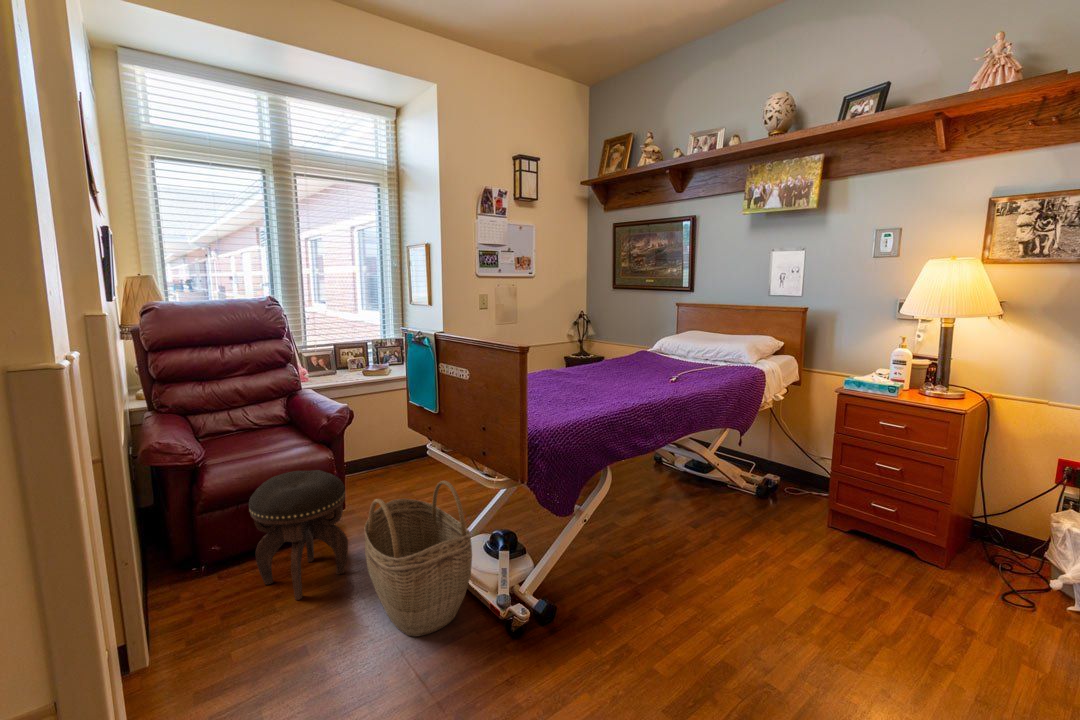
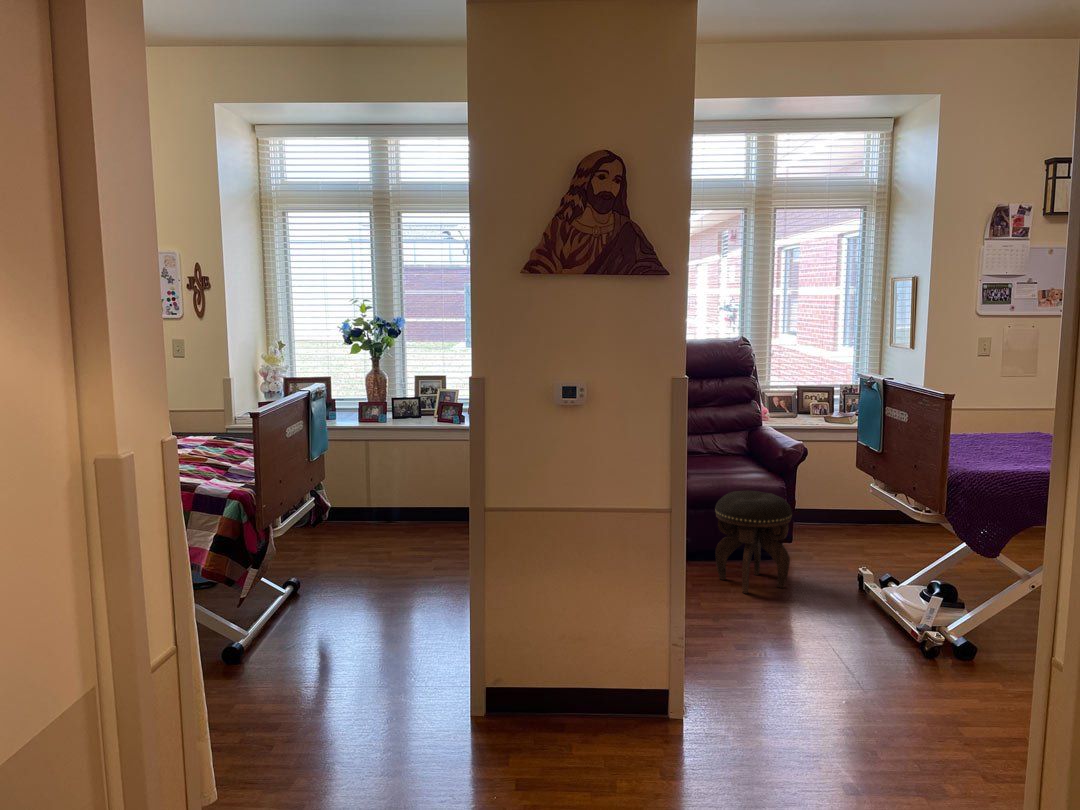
woven basket: present [365,481,472,637] -> none [803,513,897,638]

